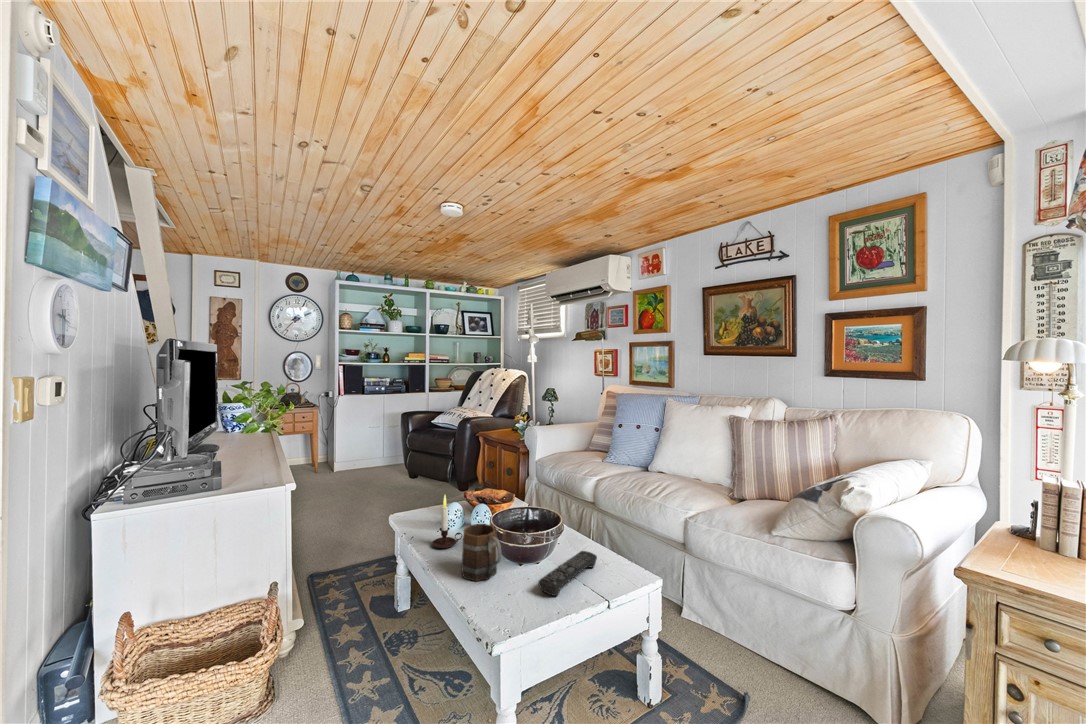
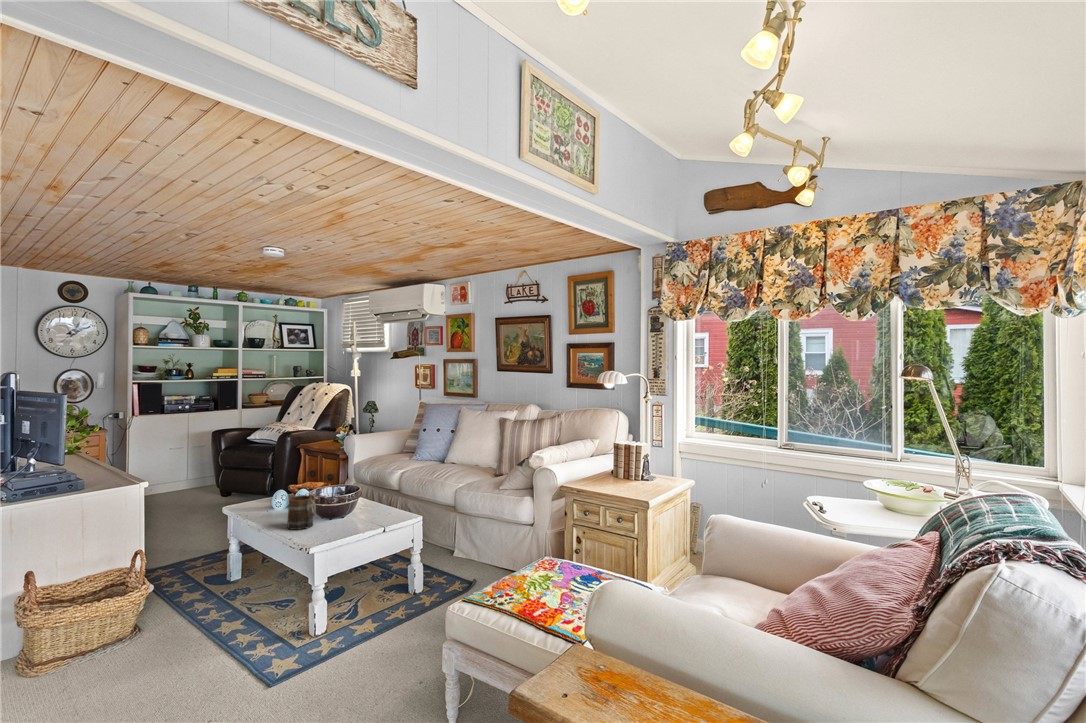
candle: present [432,495,462,548] -> none [263,481,287,519]
remote control: present [538,551,597,596] -> none [341,509,384,531]

